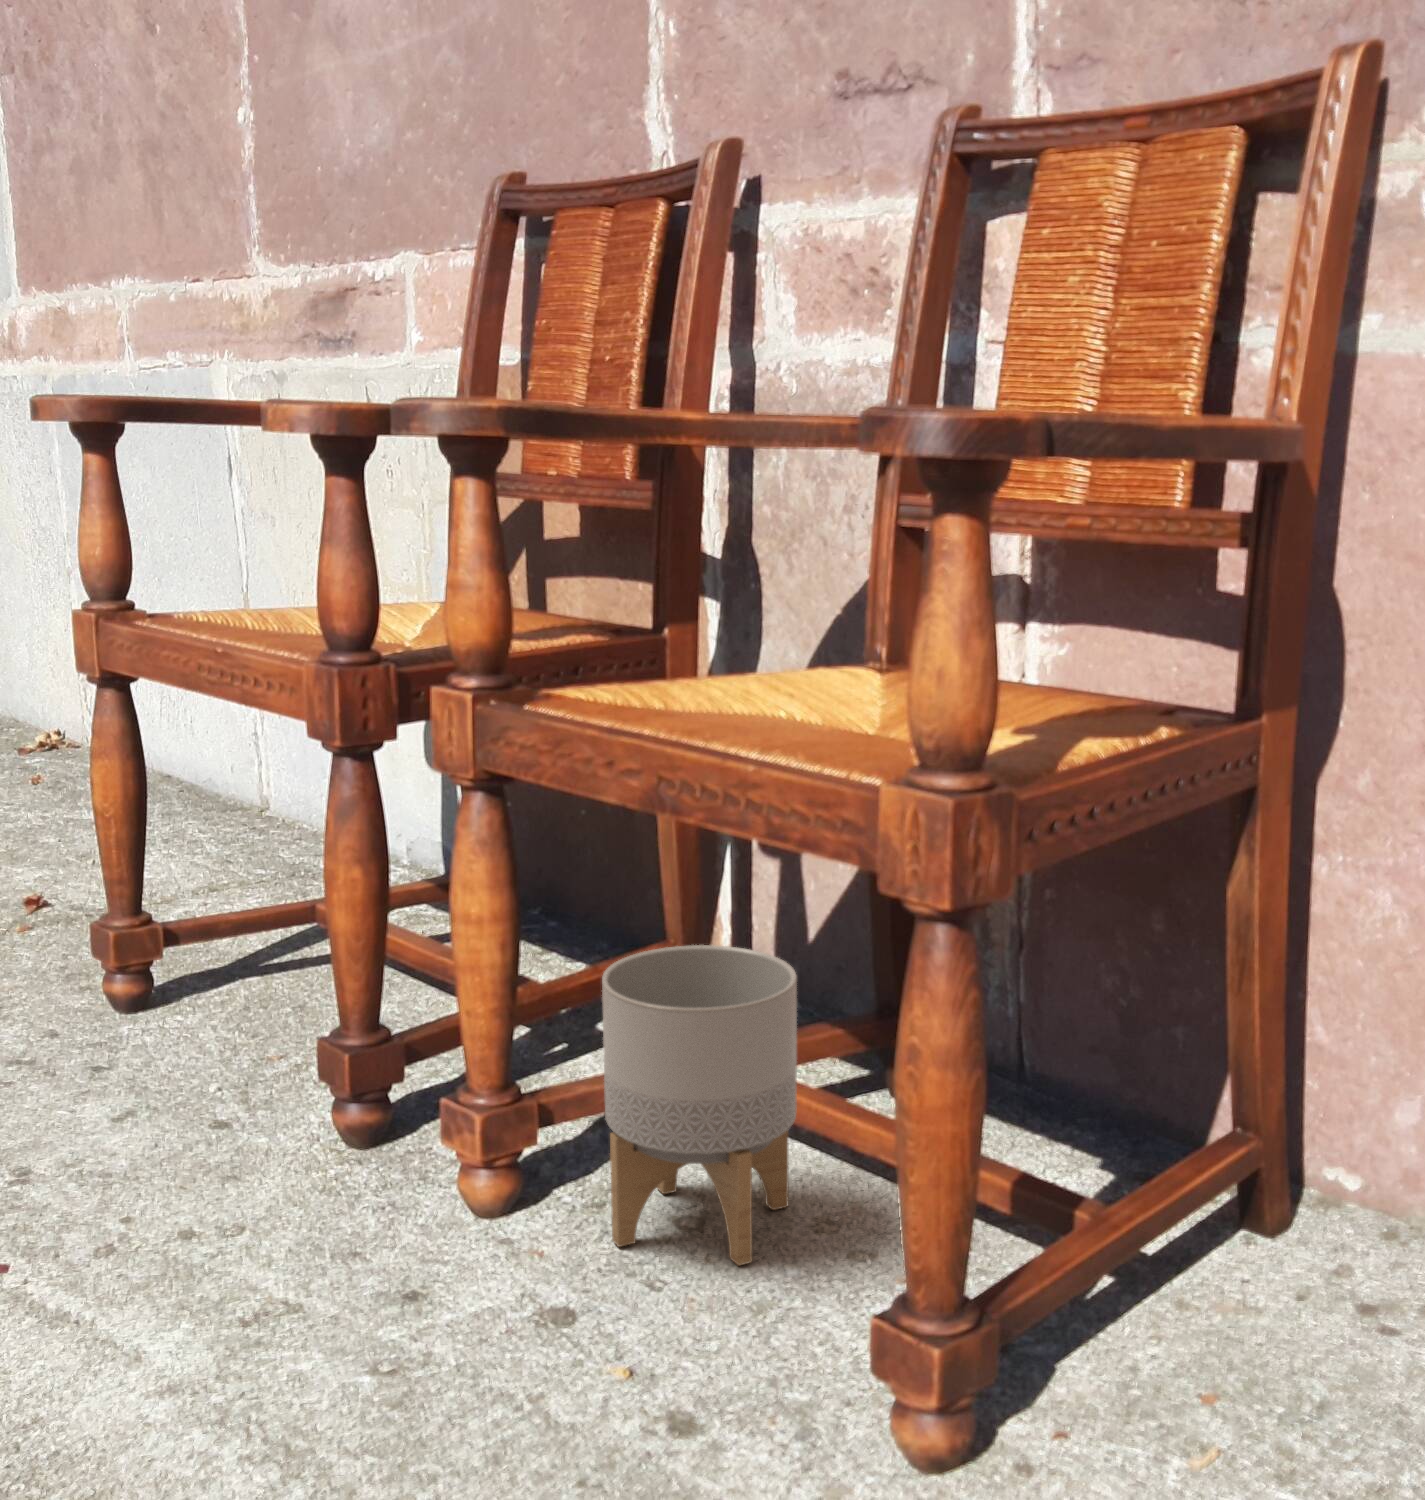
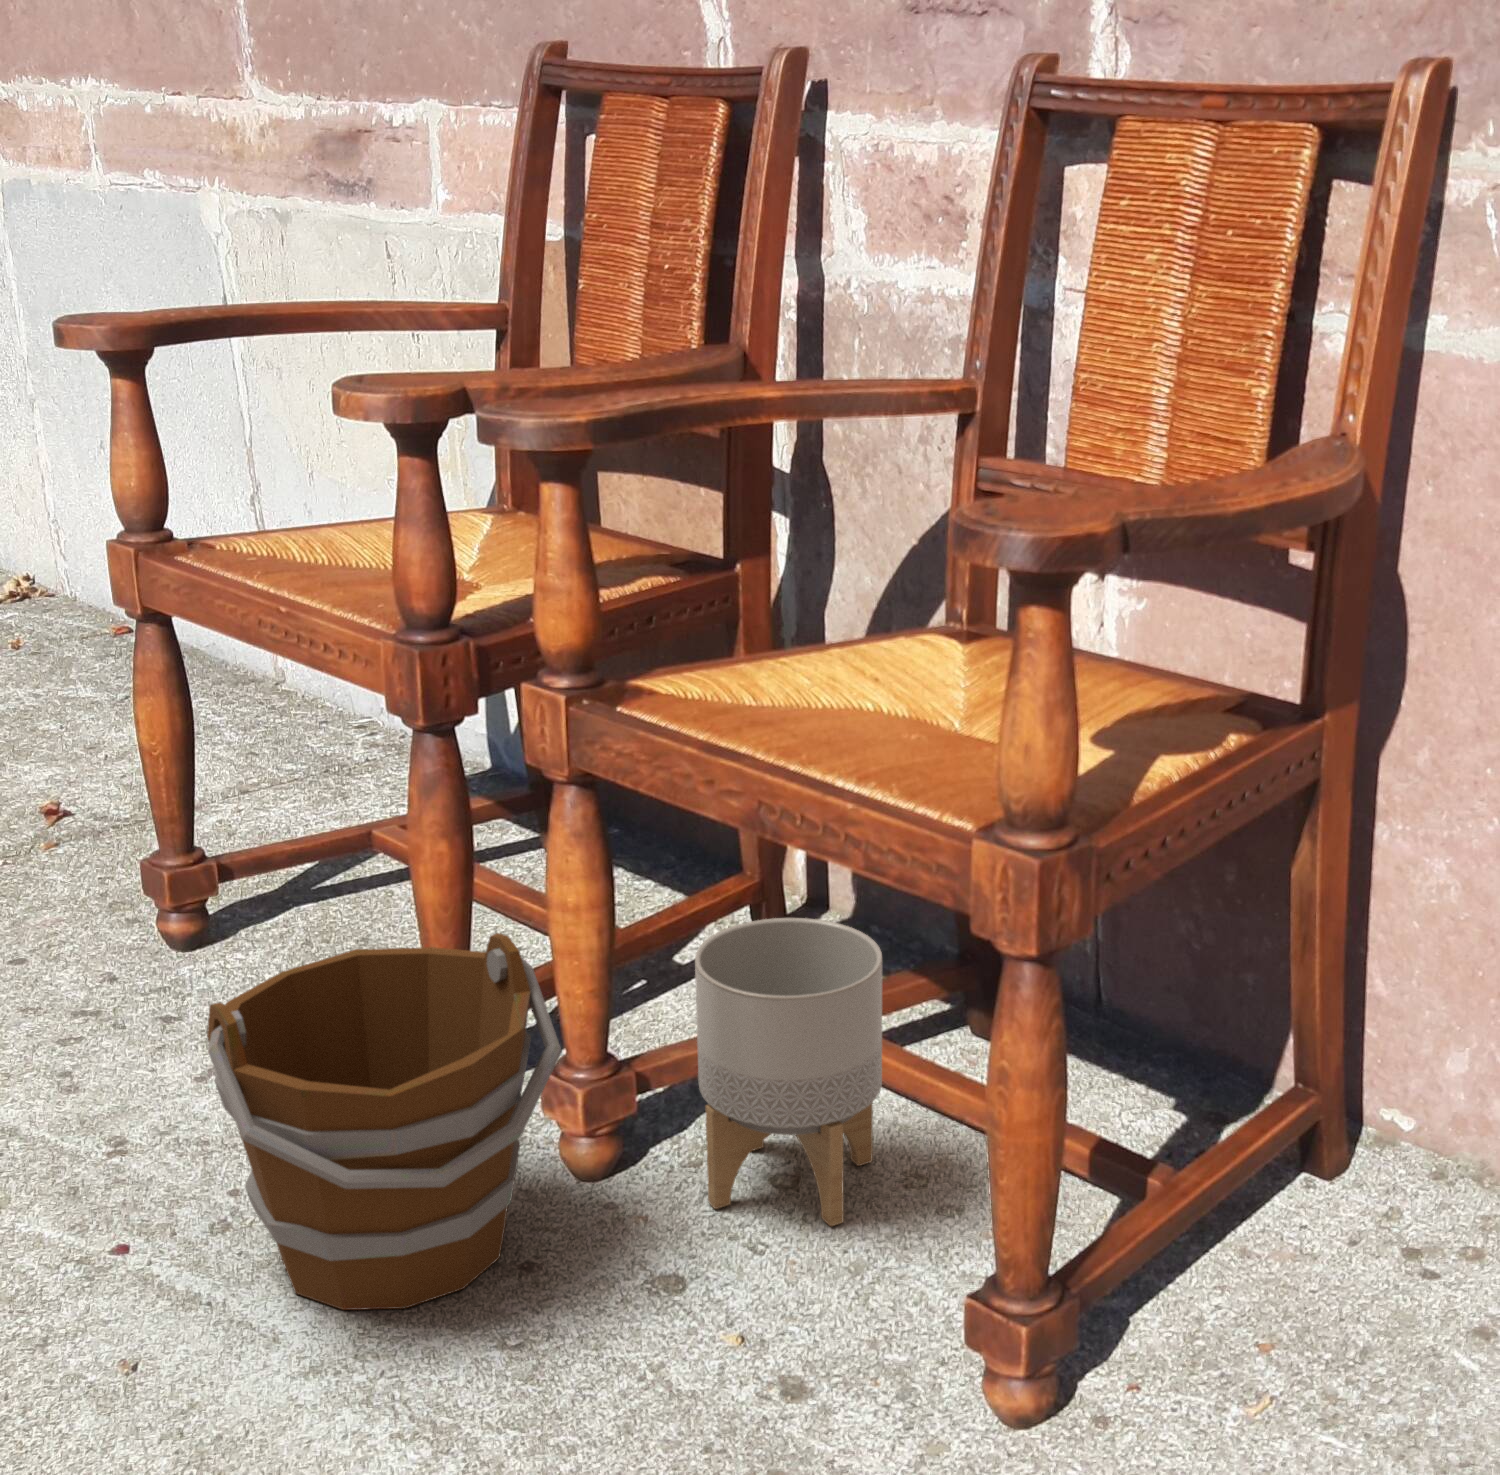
bucket: none [76,944,456,1334] -> present [207,933,562,1310]

